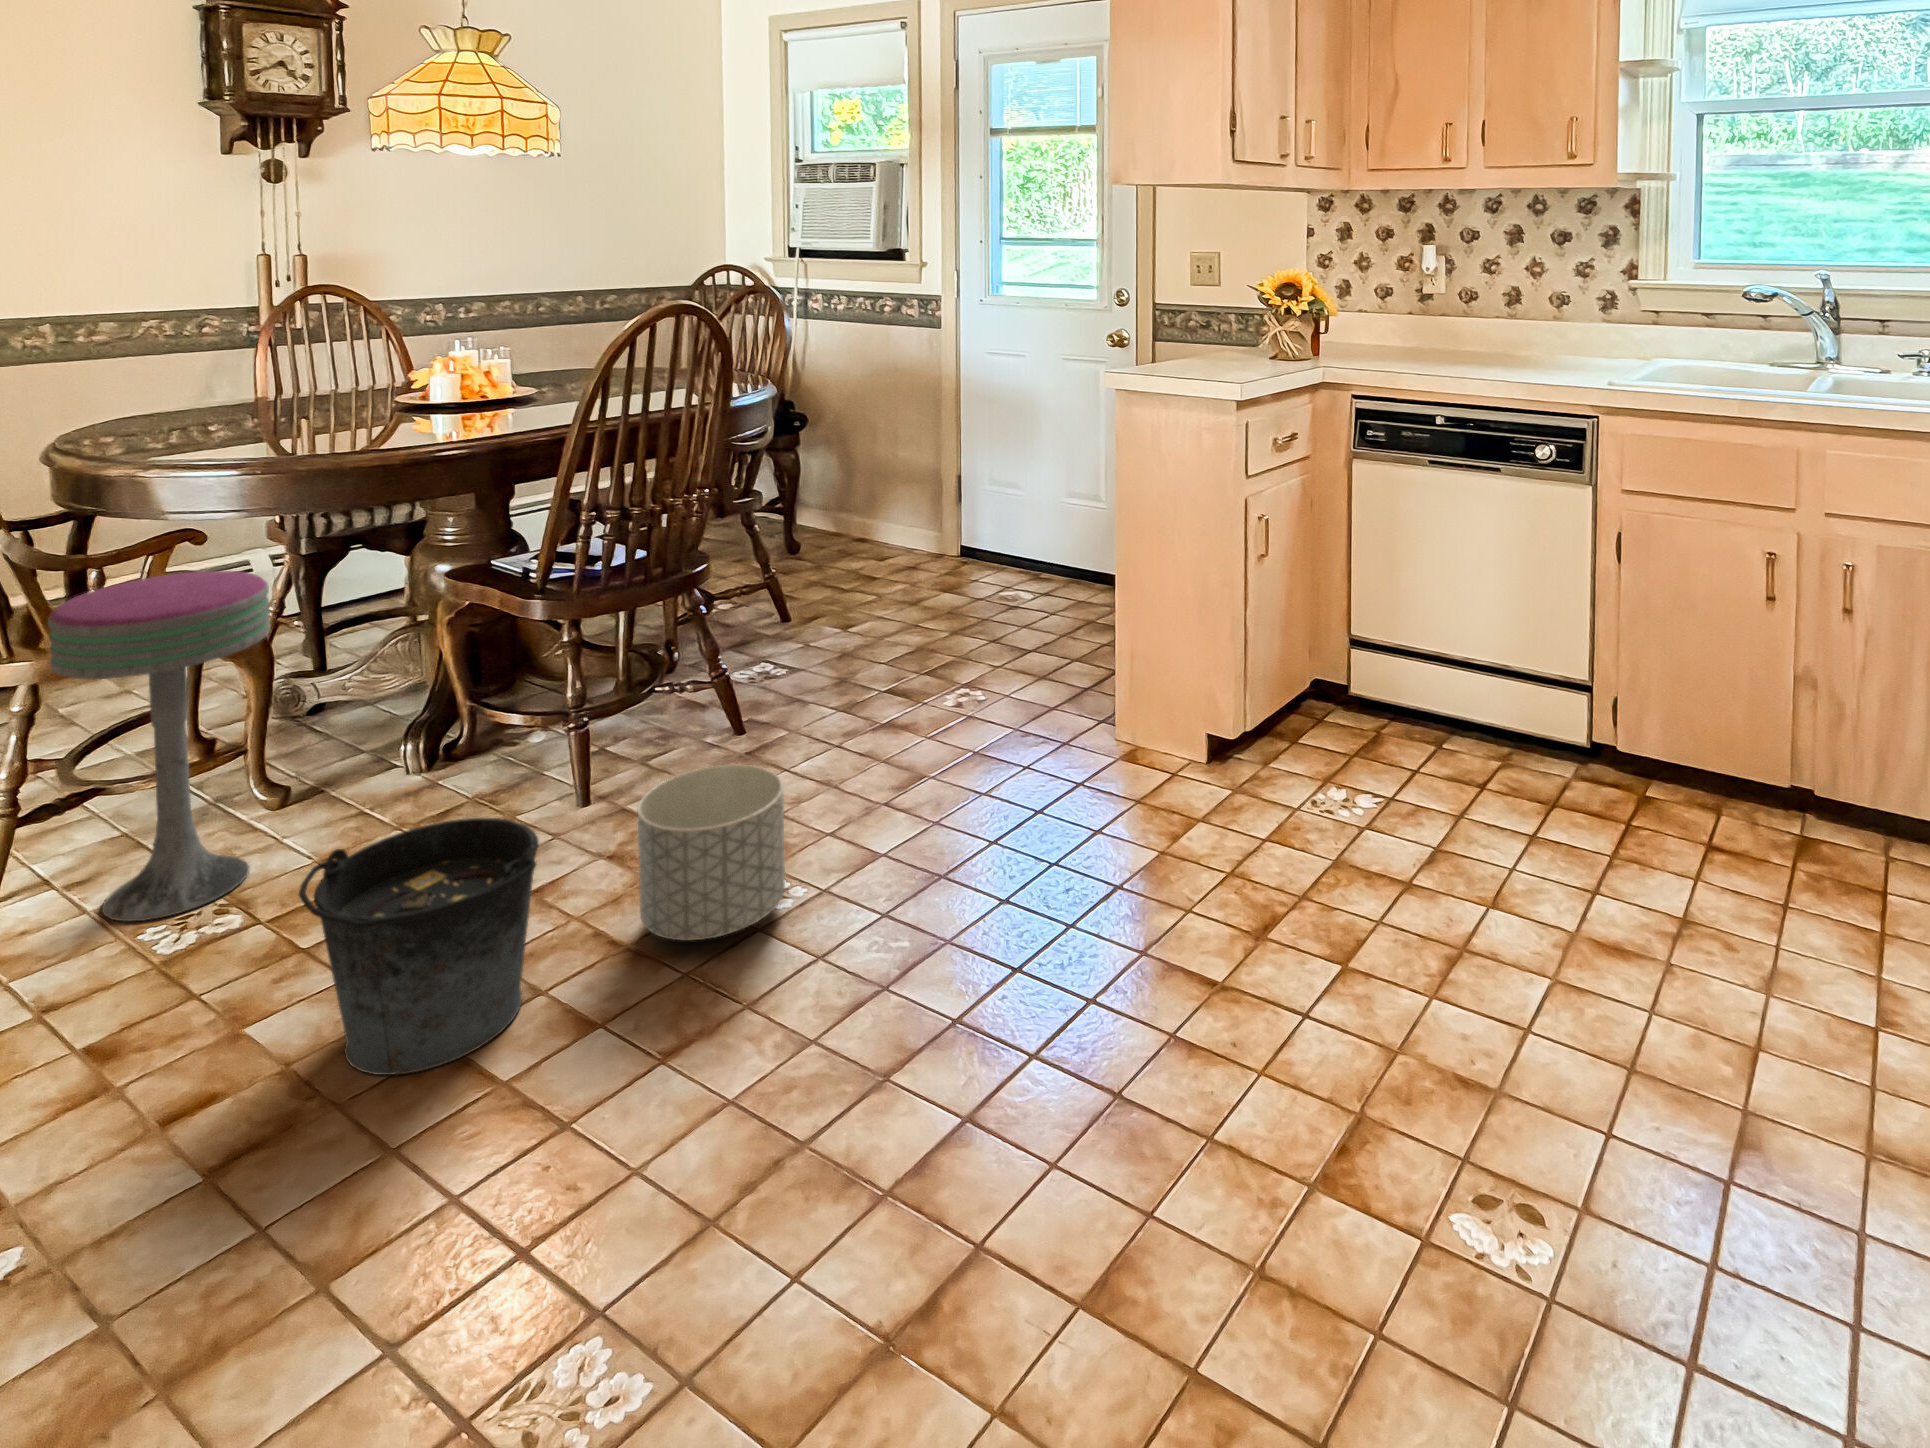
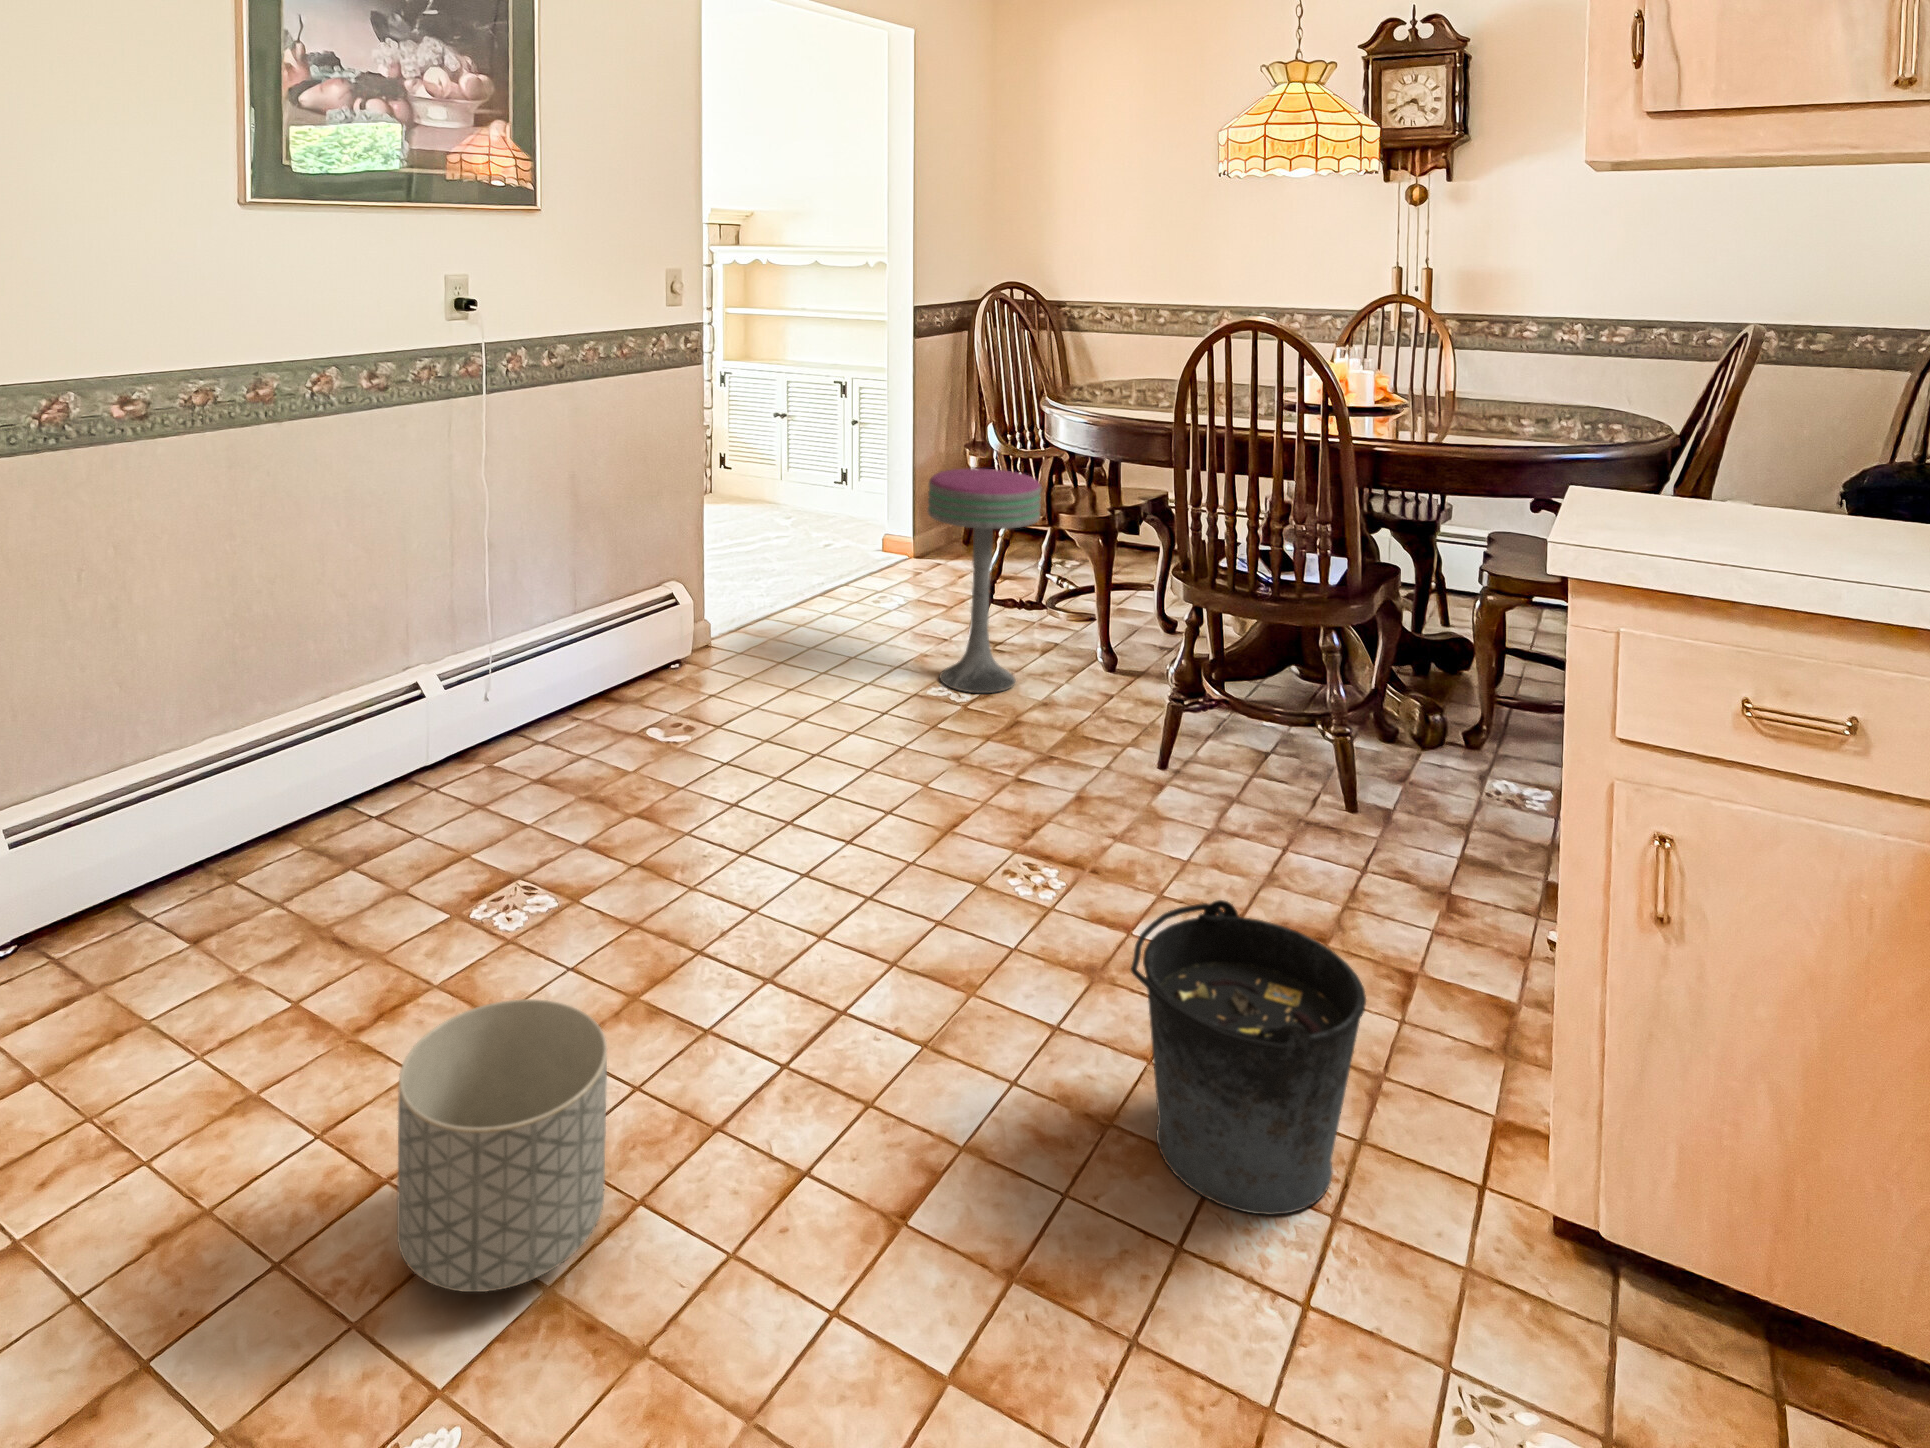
planter: present [638,765,785,941] -> present [397,999,607,1292]
bucket: present [299,818,539,1075] -> present [1131,900,1366,1215]

